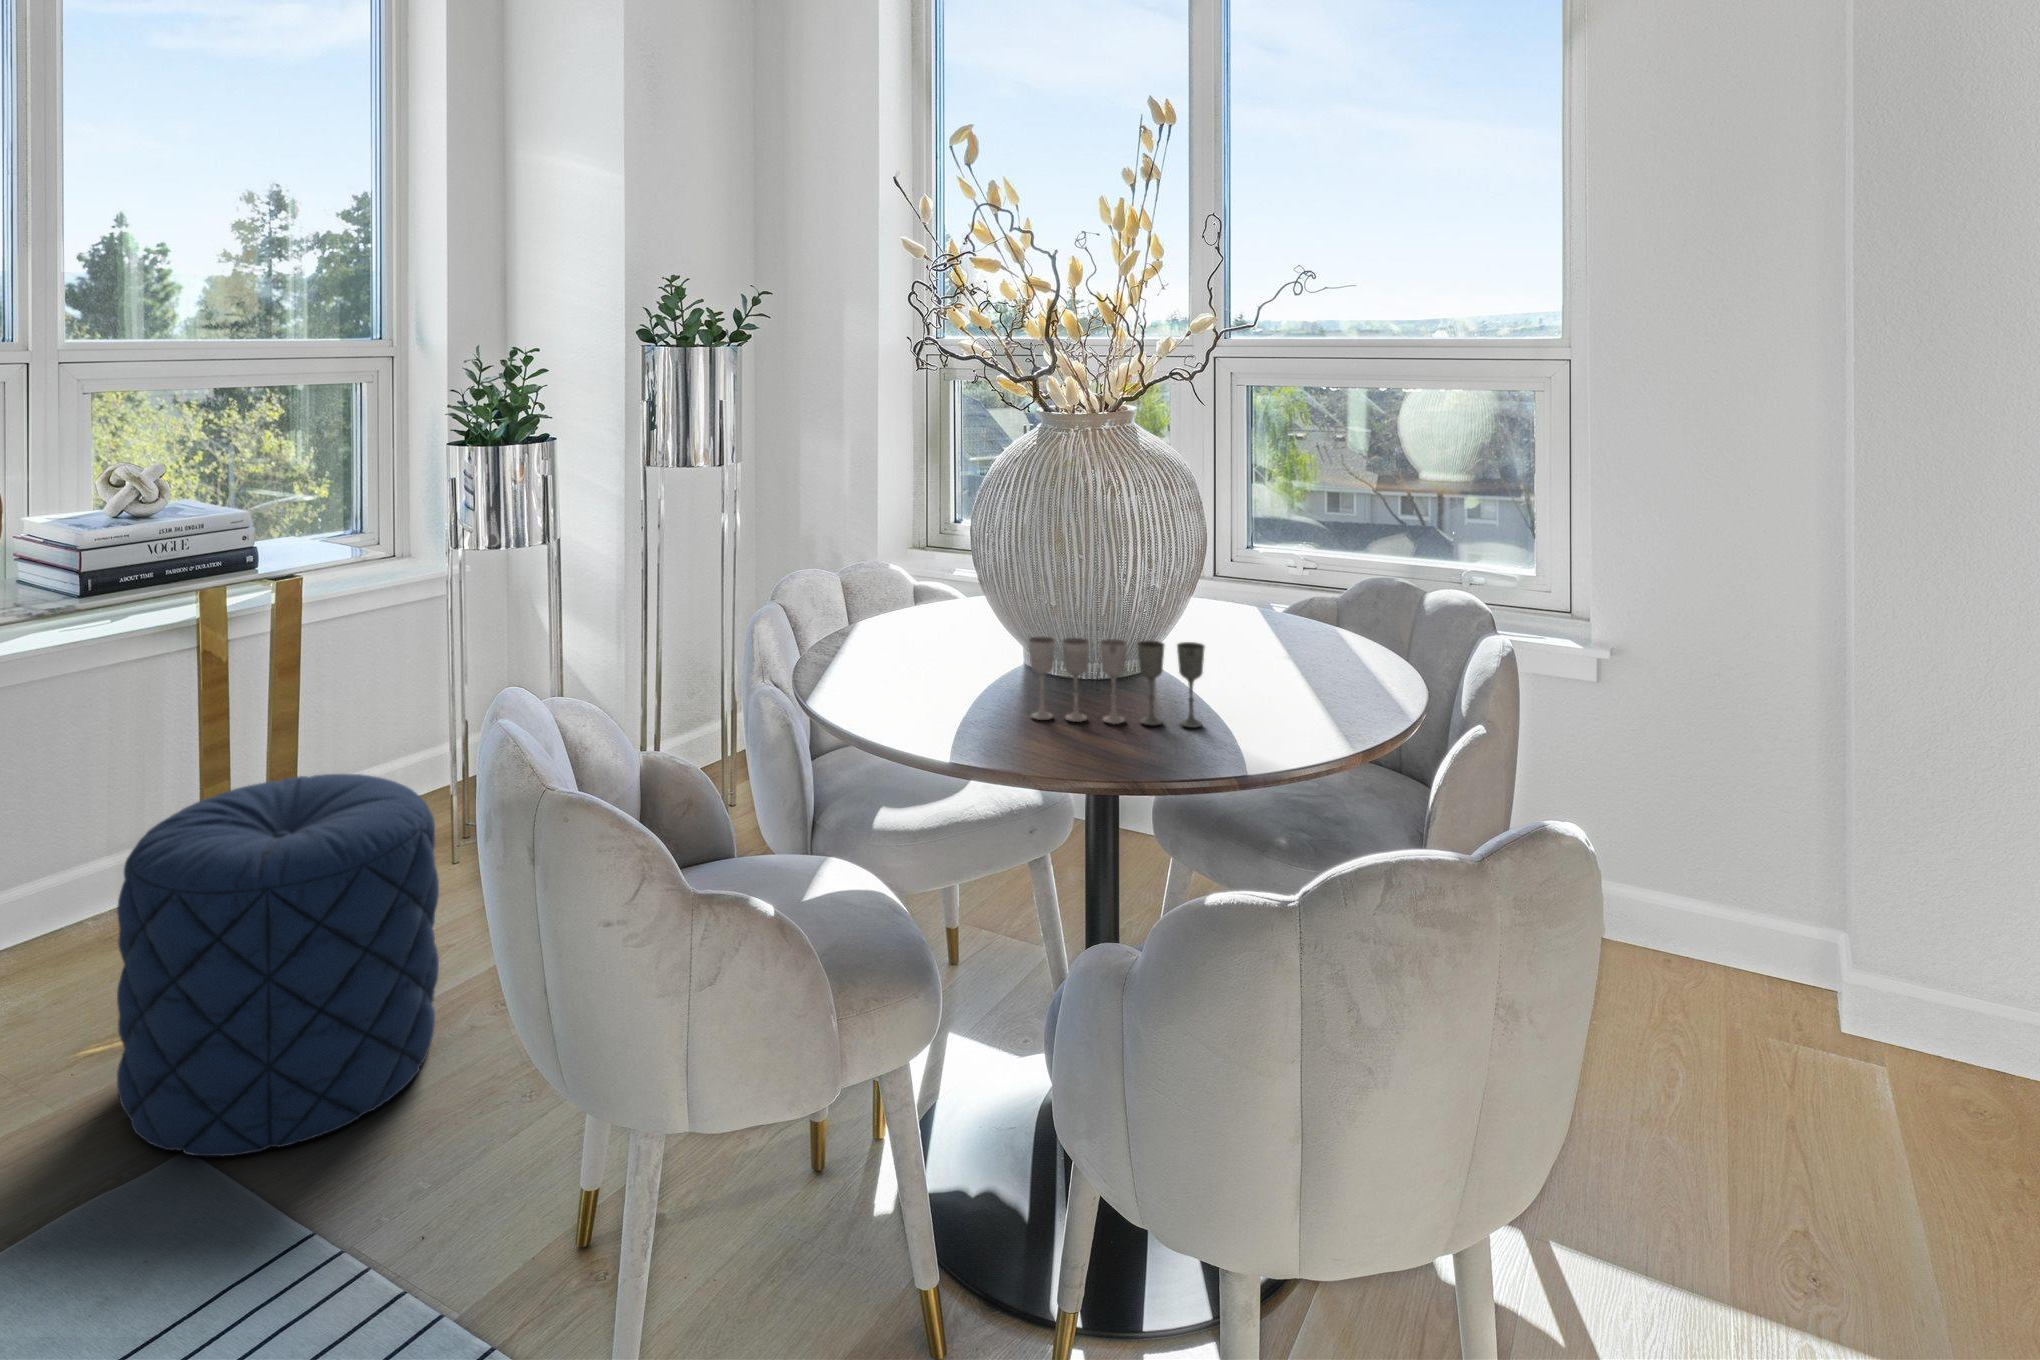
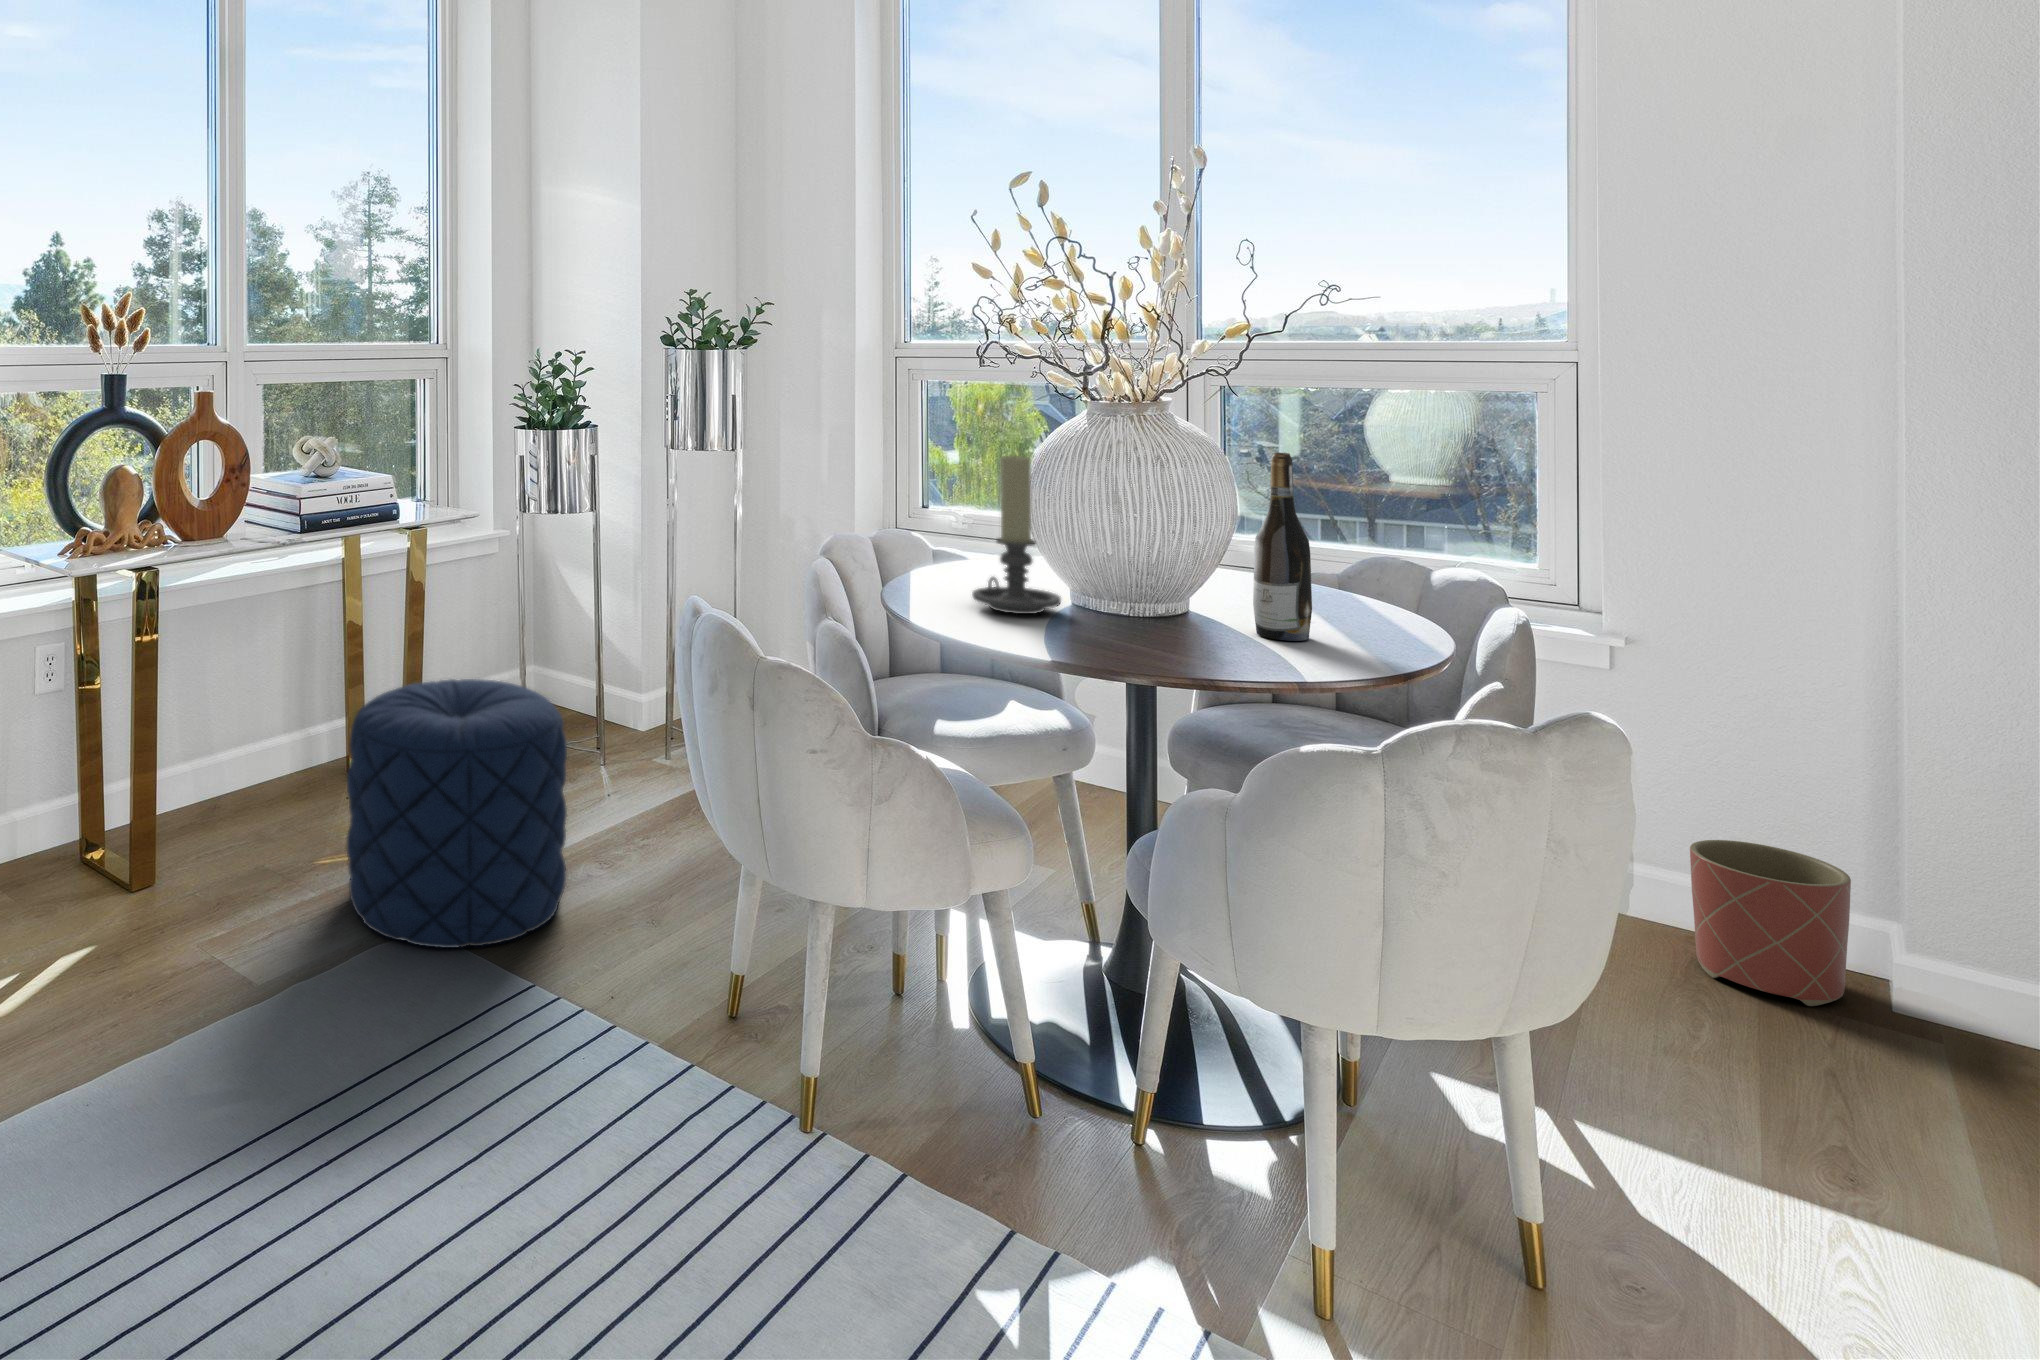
wine bottle: none [1206,473,1270,706] -> present [1253,453,1312,641]
candle holder: none [891,478,996,681] -> present [972,456,1061,614]
wine glass: present [1028,637,1205,727] -> none [1107,577,1262,652]
planter: none [1675,865,1821,1045] -> present [1690,840,1851,1006]

